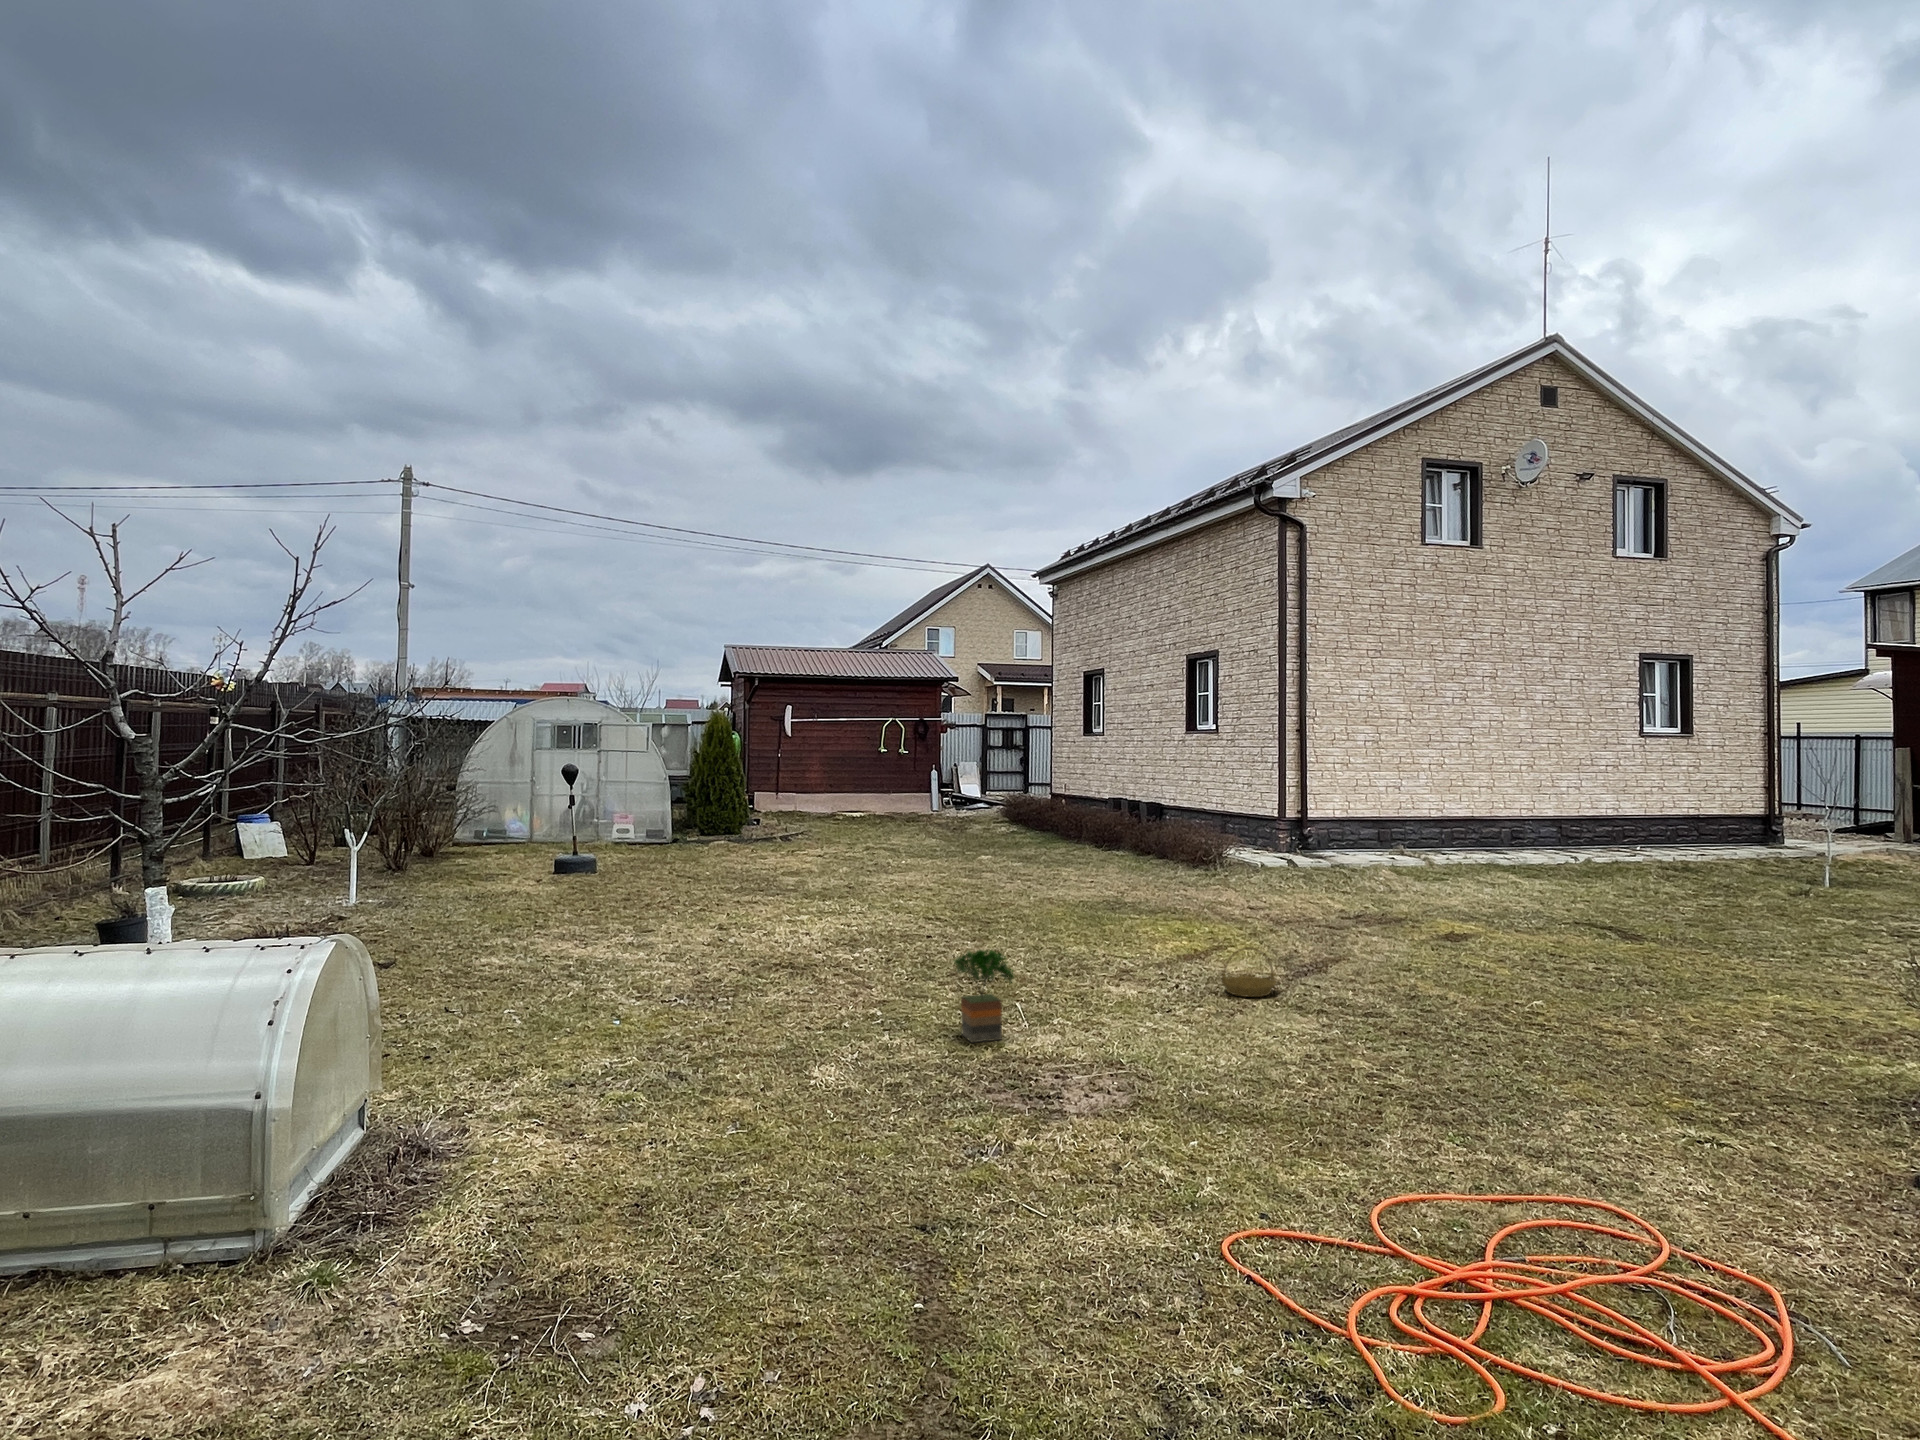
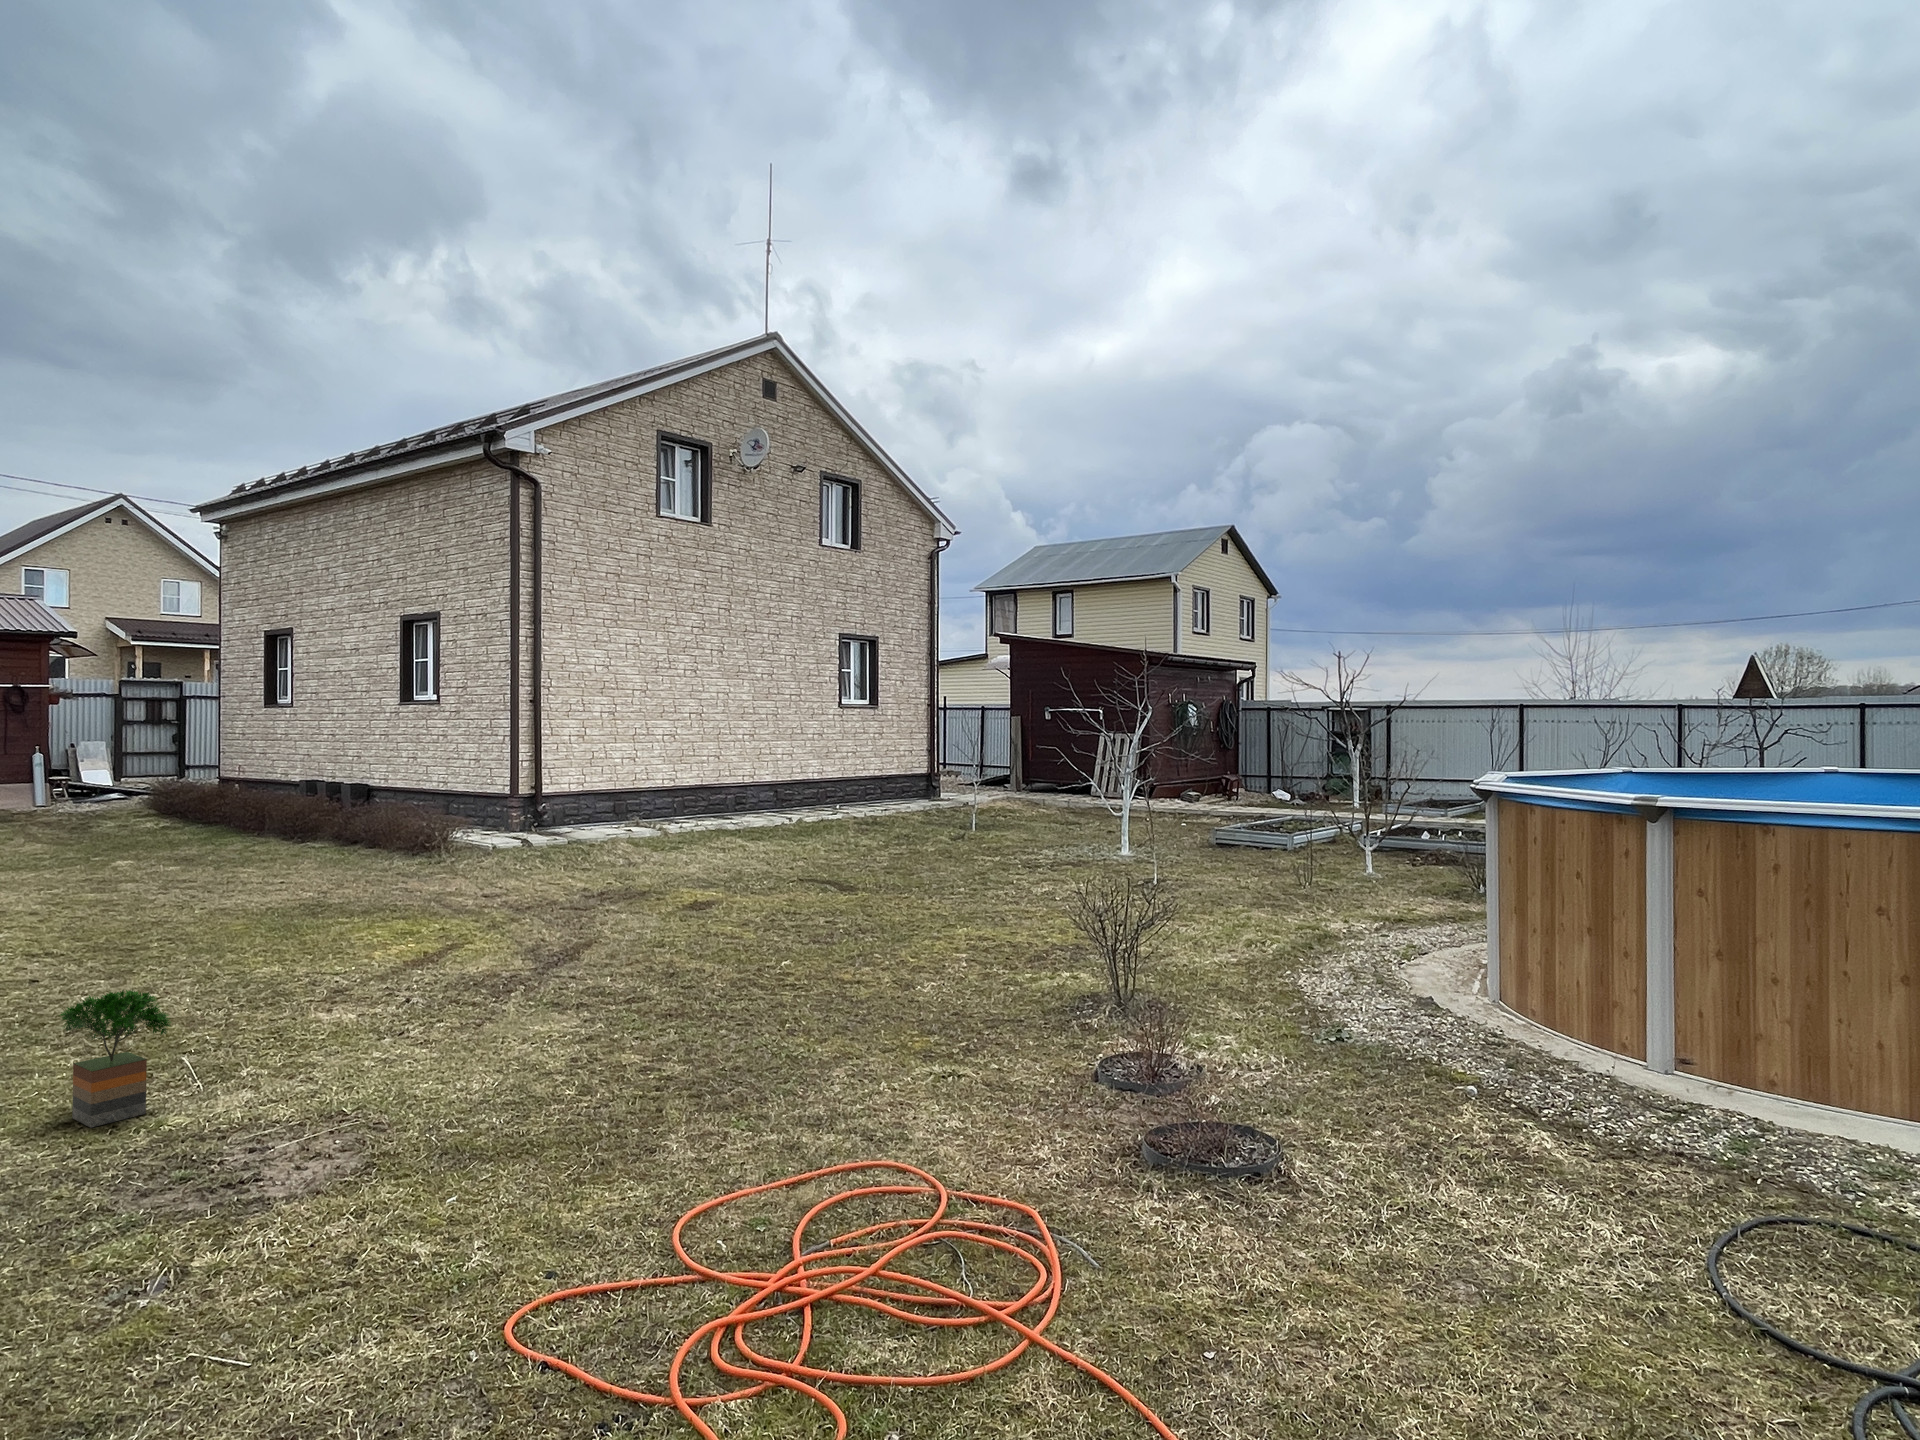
basket: present [1221,947,1276,997] -> none [465,944,530,1001]

